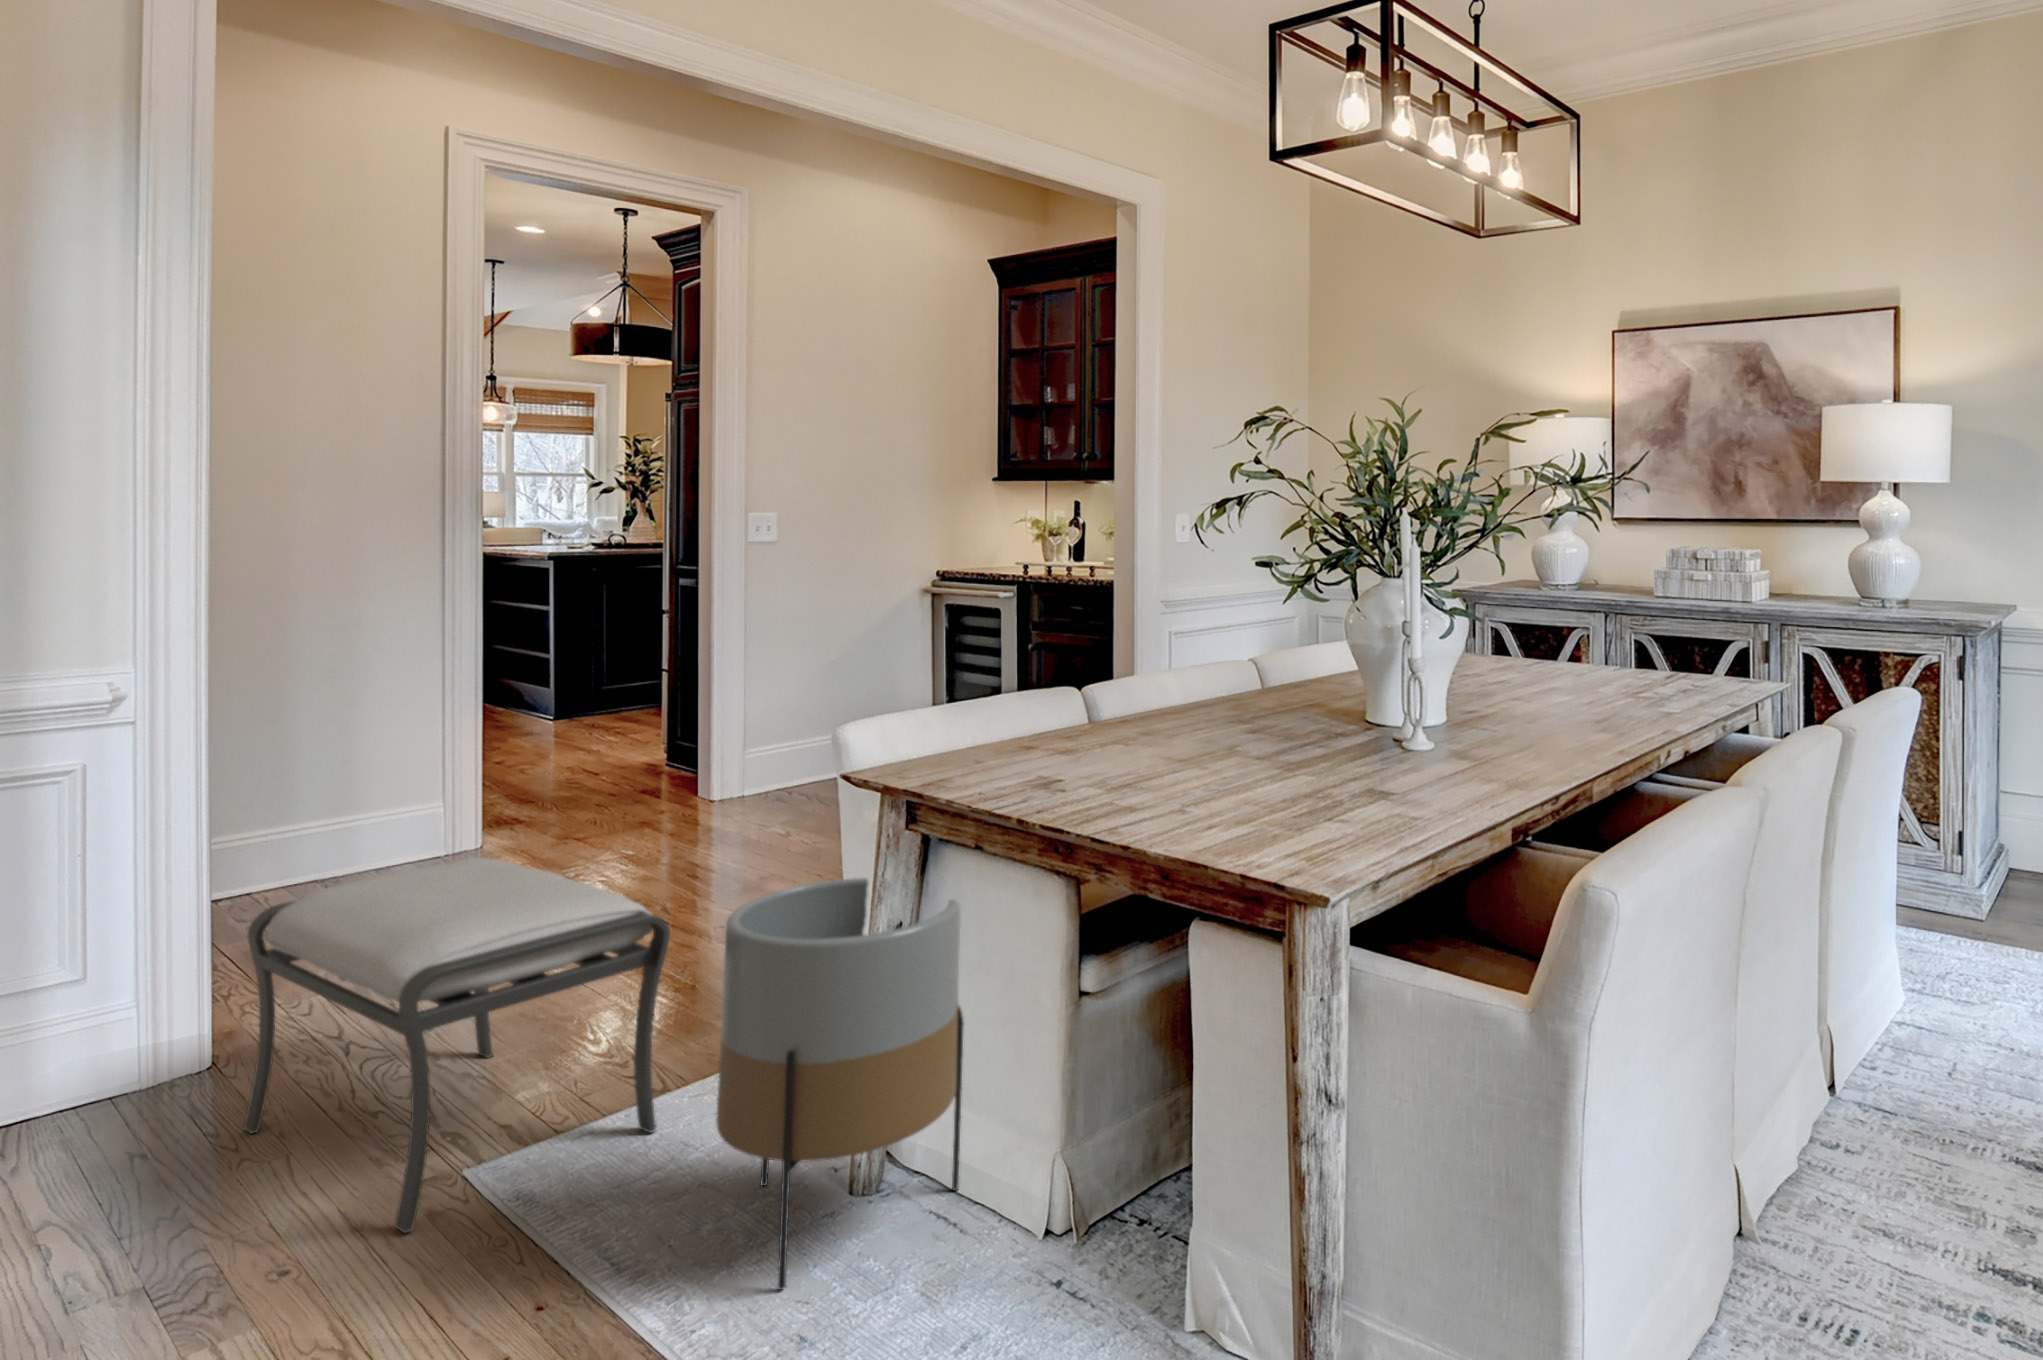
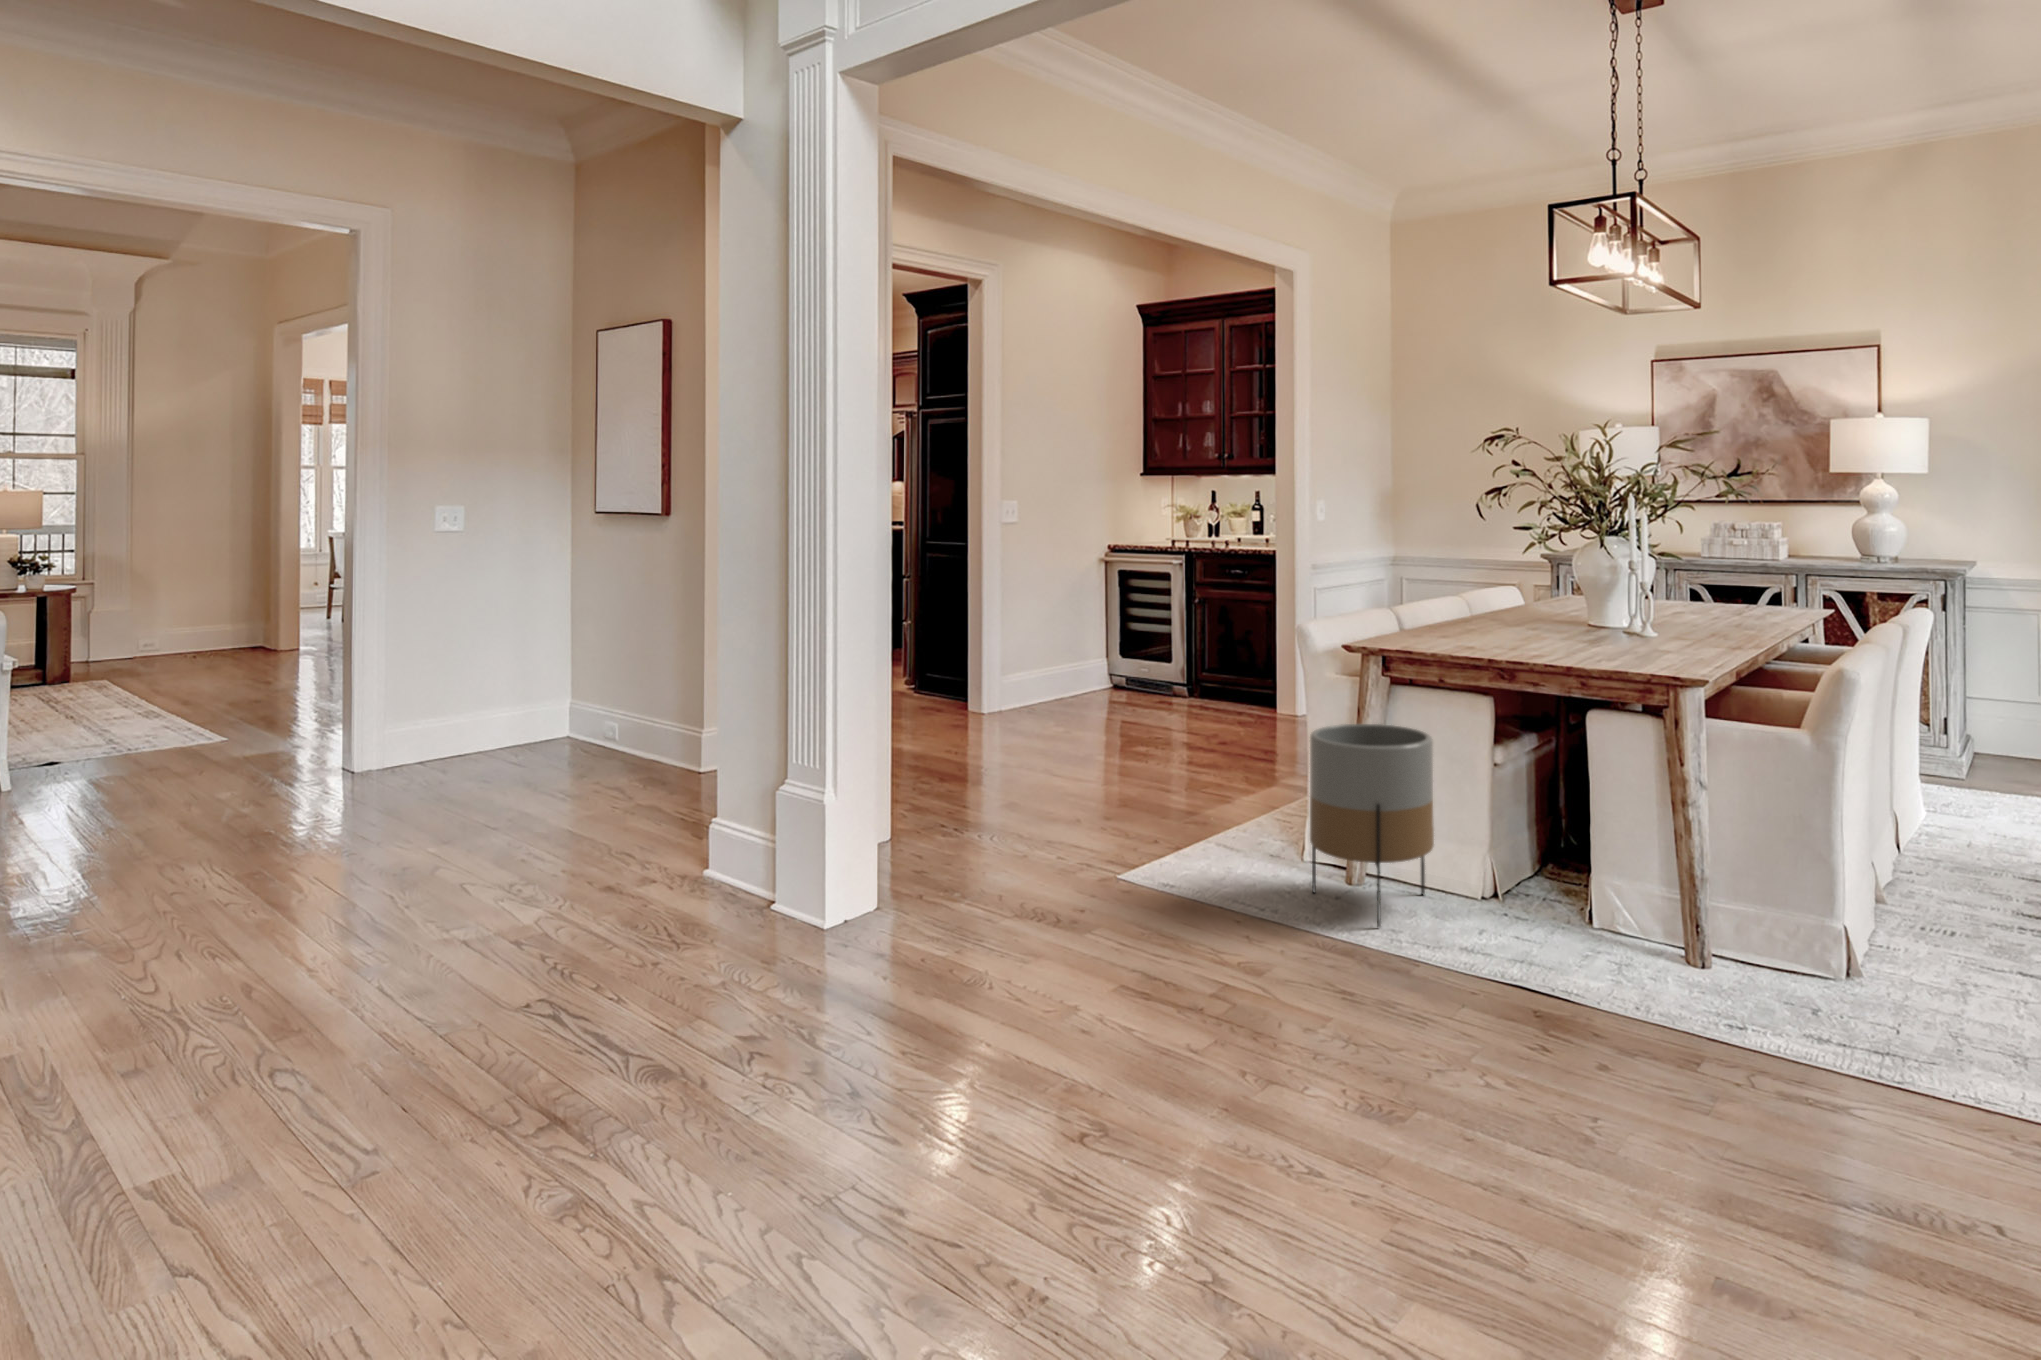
ottoman: present [243,858,670,1233] -> none [986,723,1223,909]

